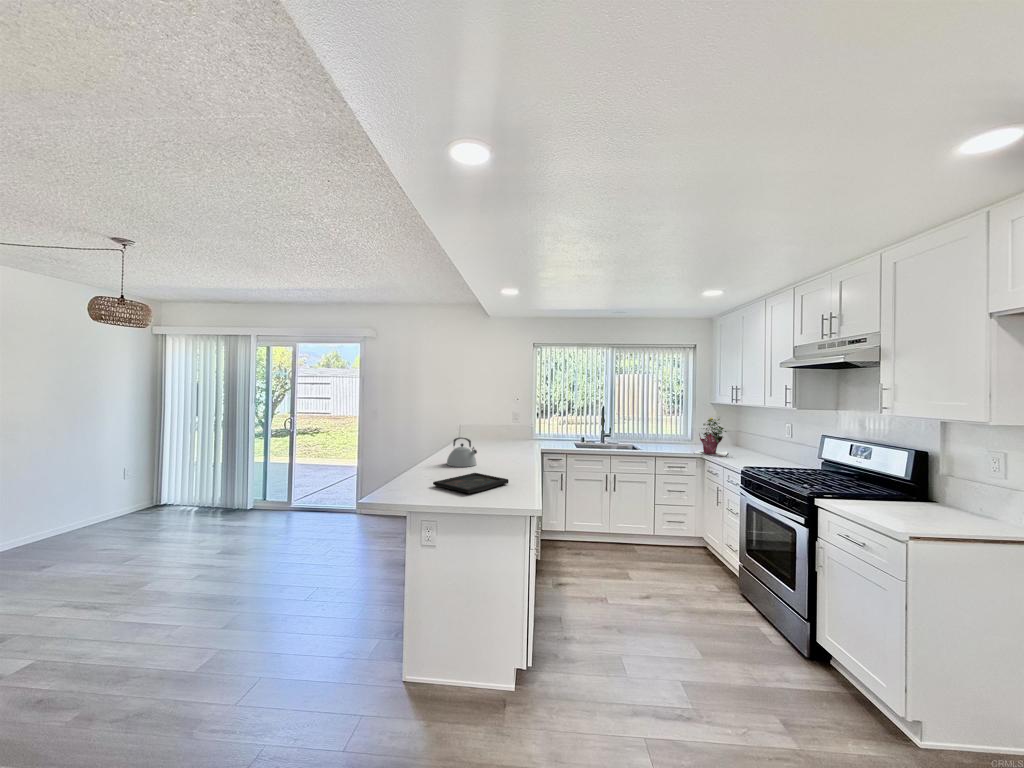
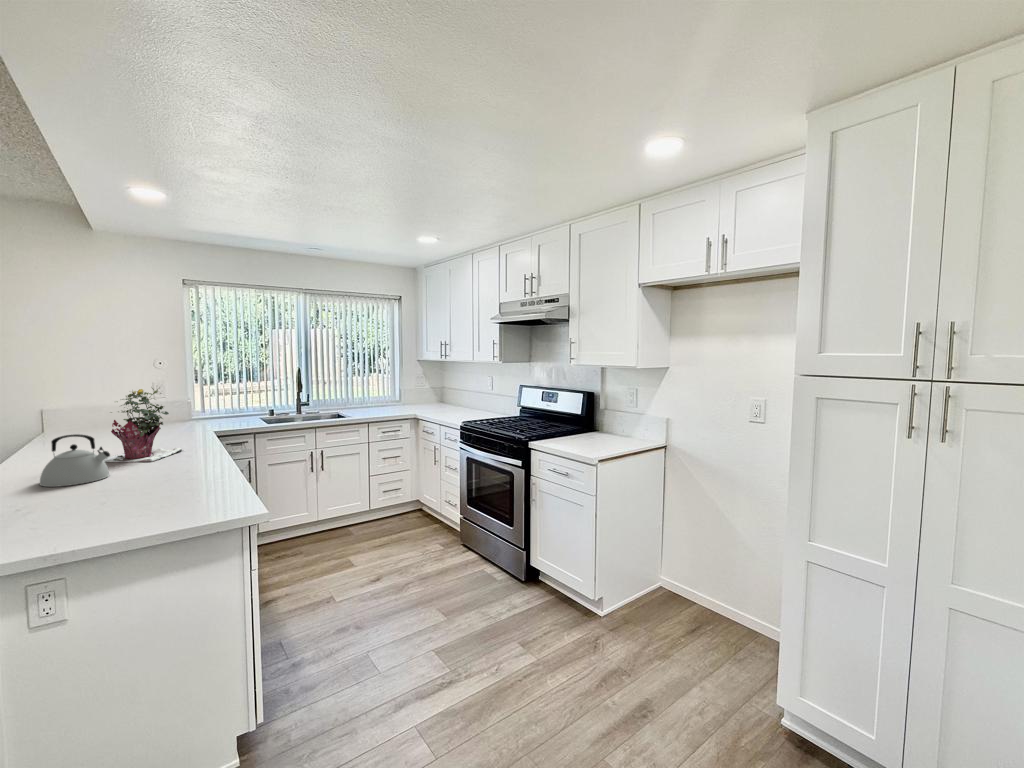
potted plant: present [694,418,729,457] -> present [104,388,182,462]
tray: present [433,473,509,493] -> none [38,487,197,528]

